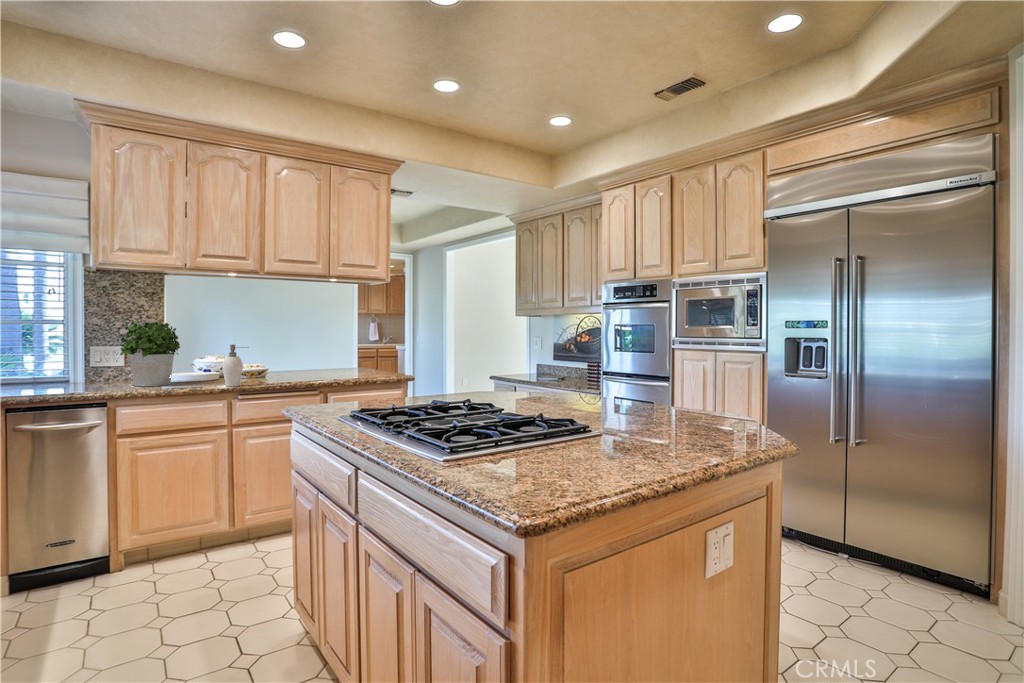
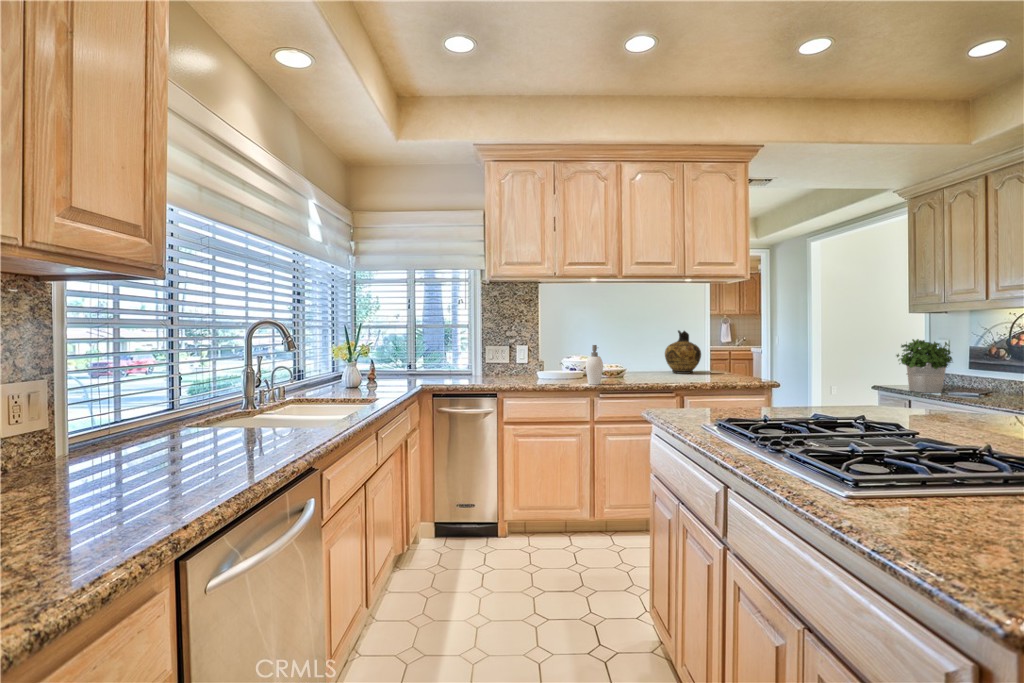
potted plant: present [120,320,180,386] -> present [896,339,952,393]
ceramic jug: none [315,329,351,372] -> present [665,330,701,374]

